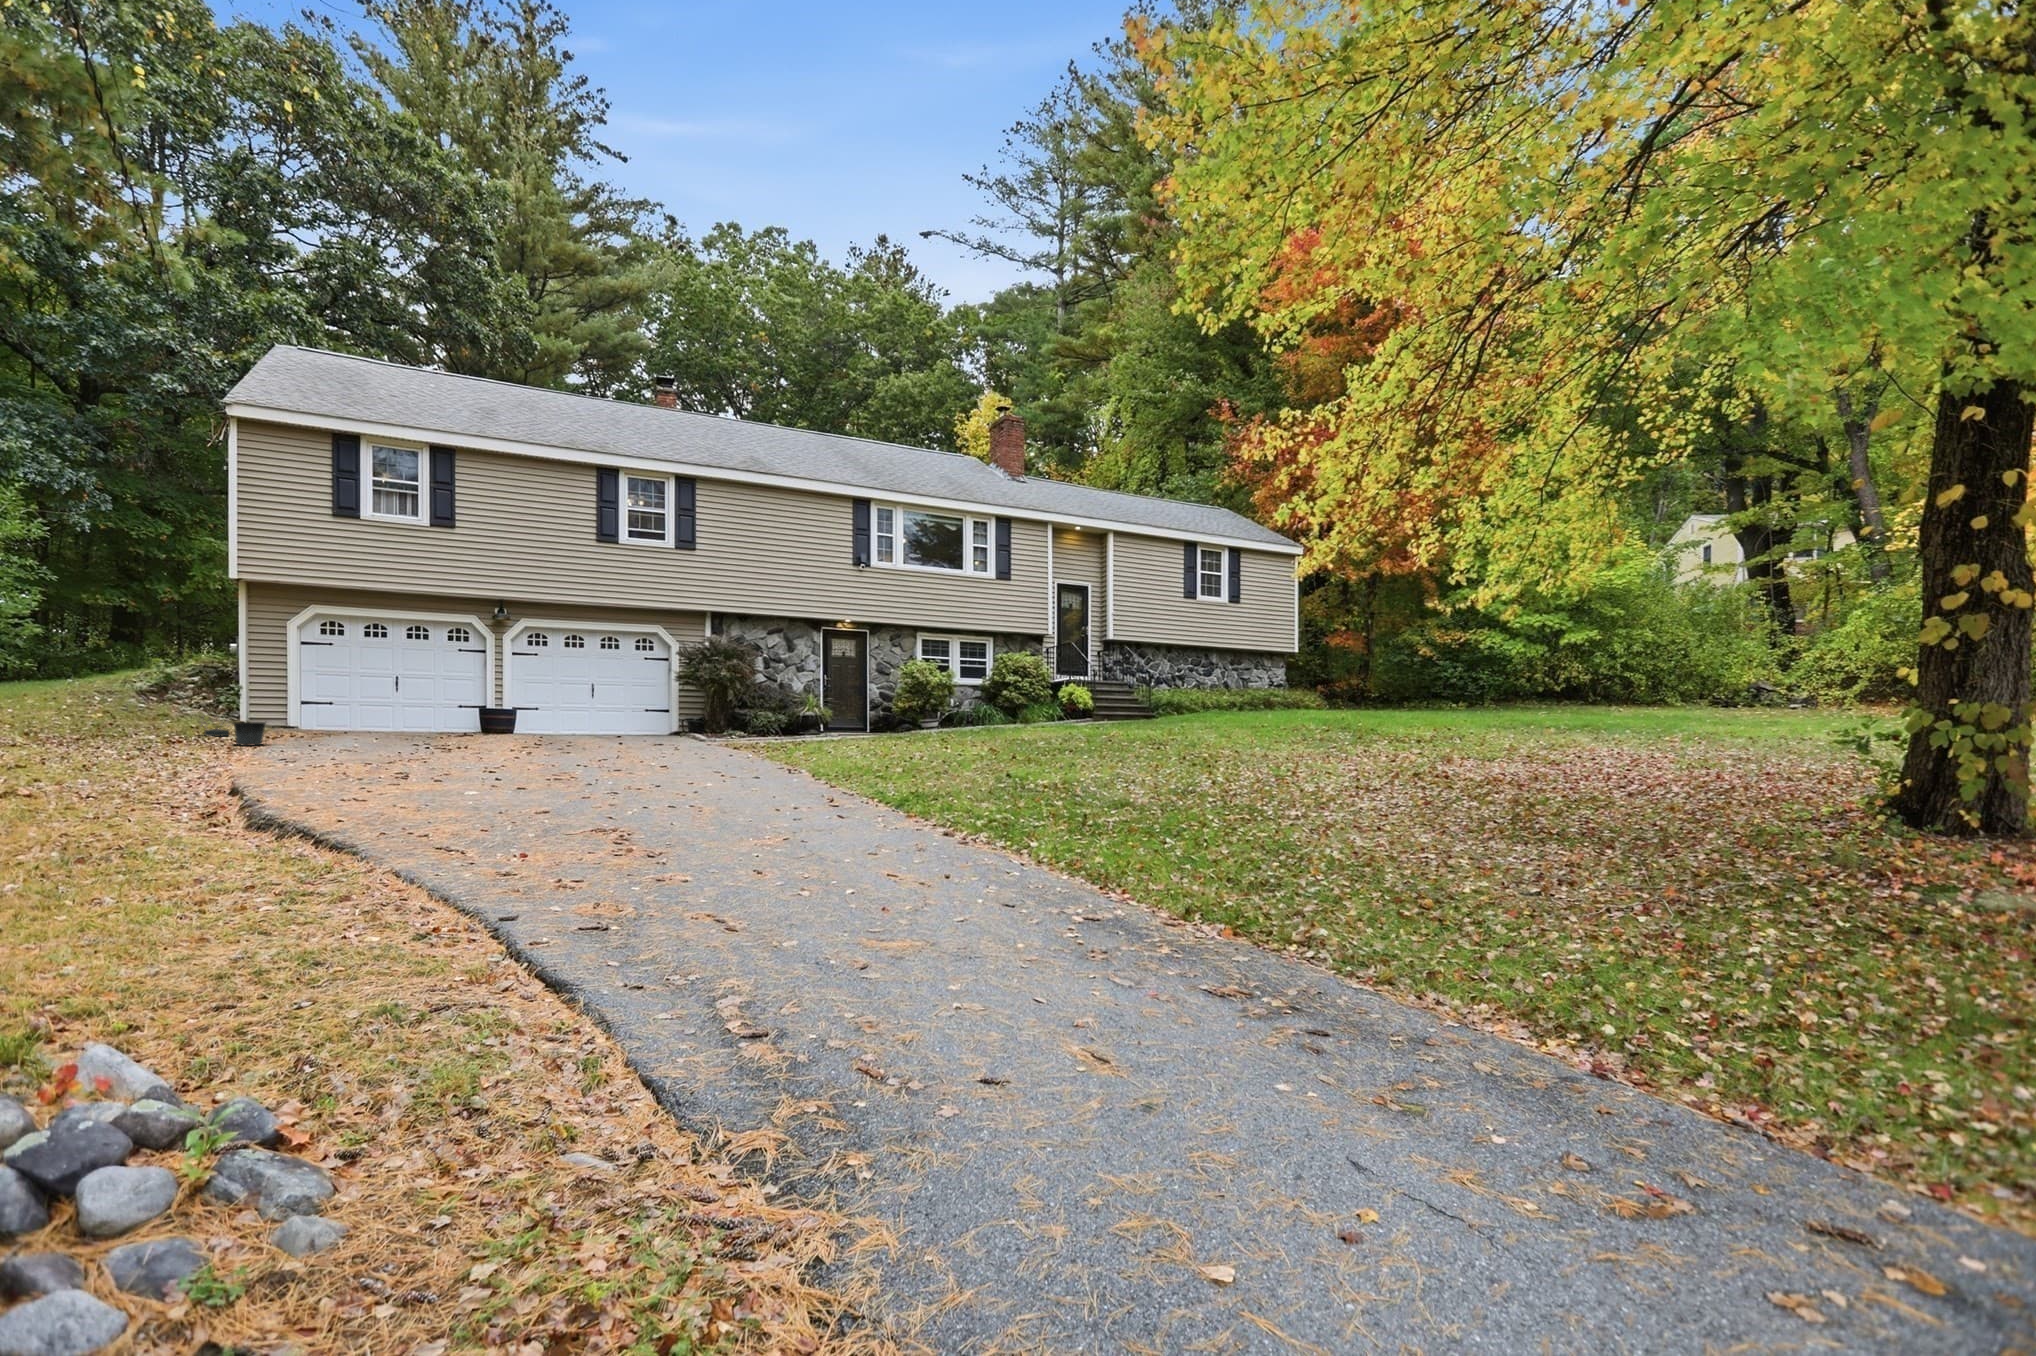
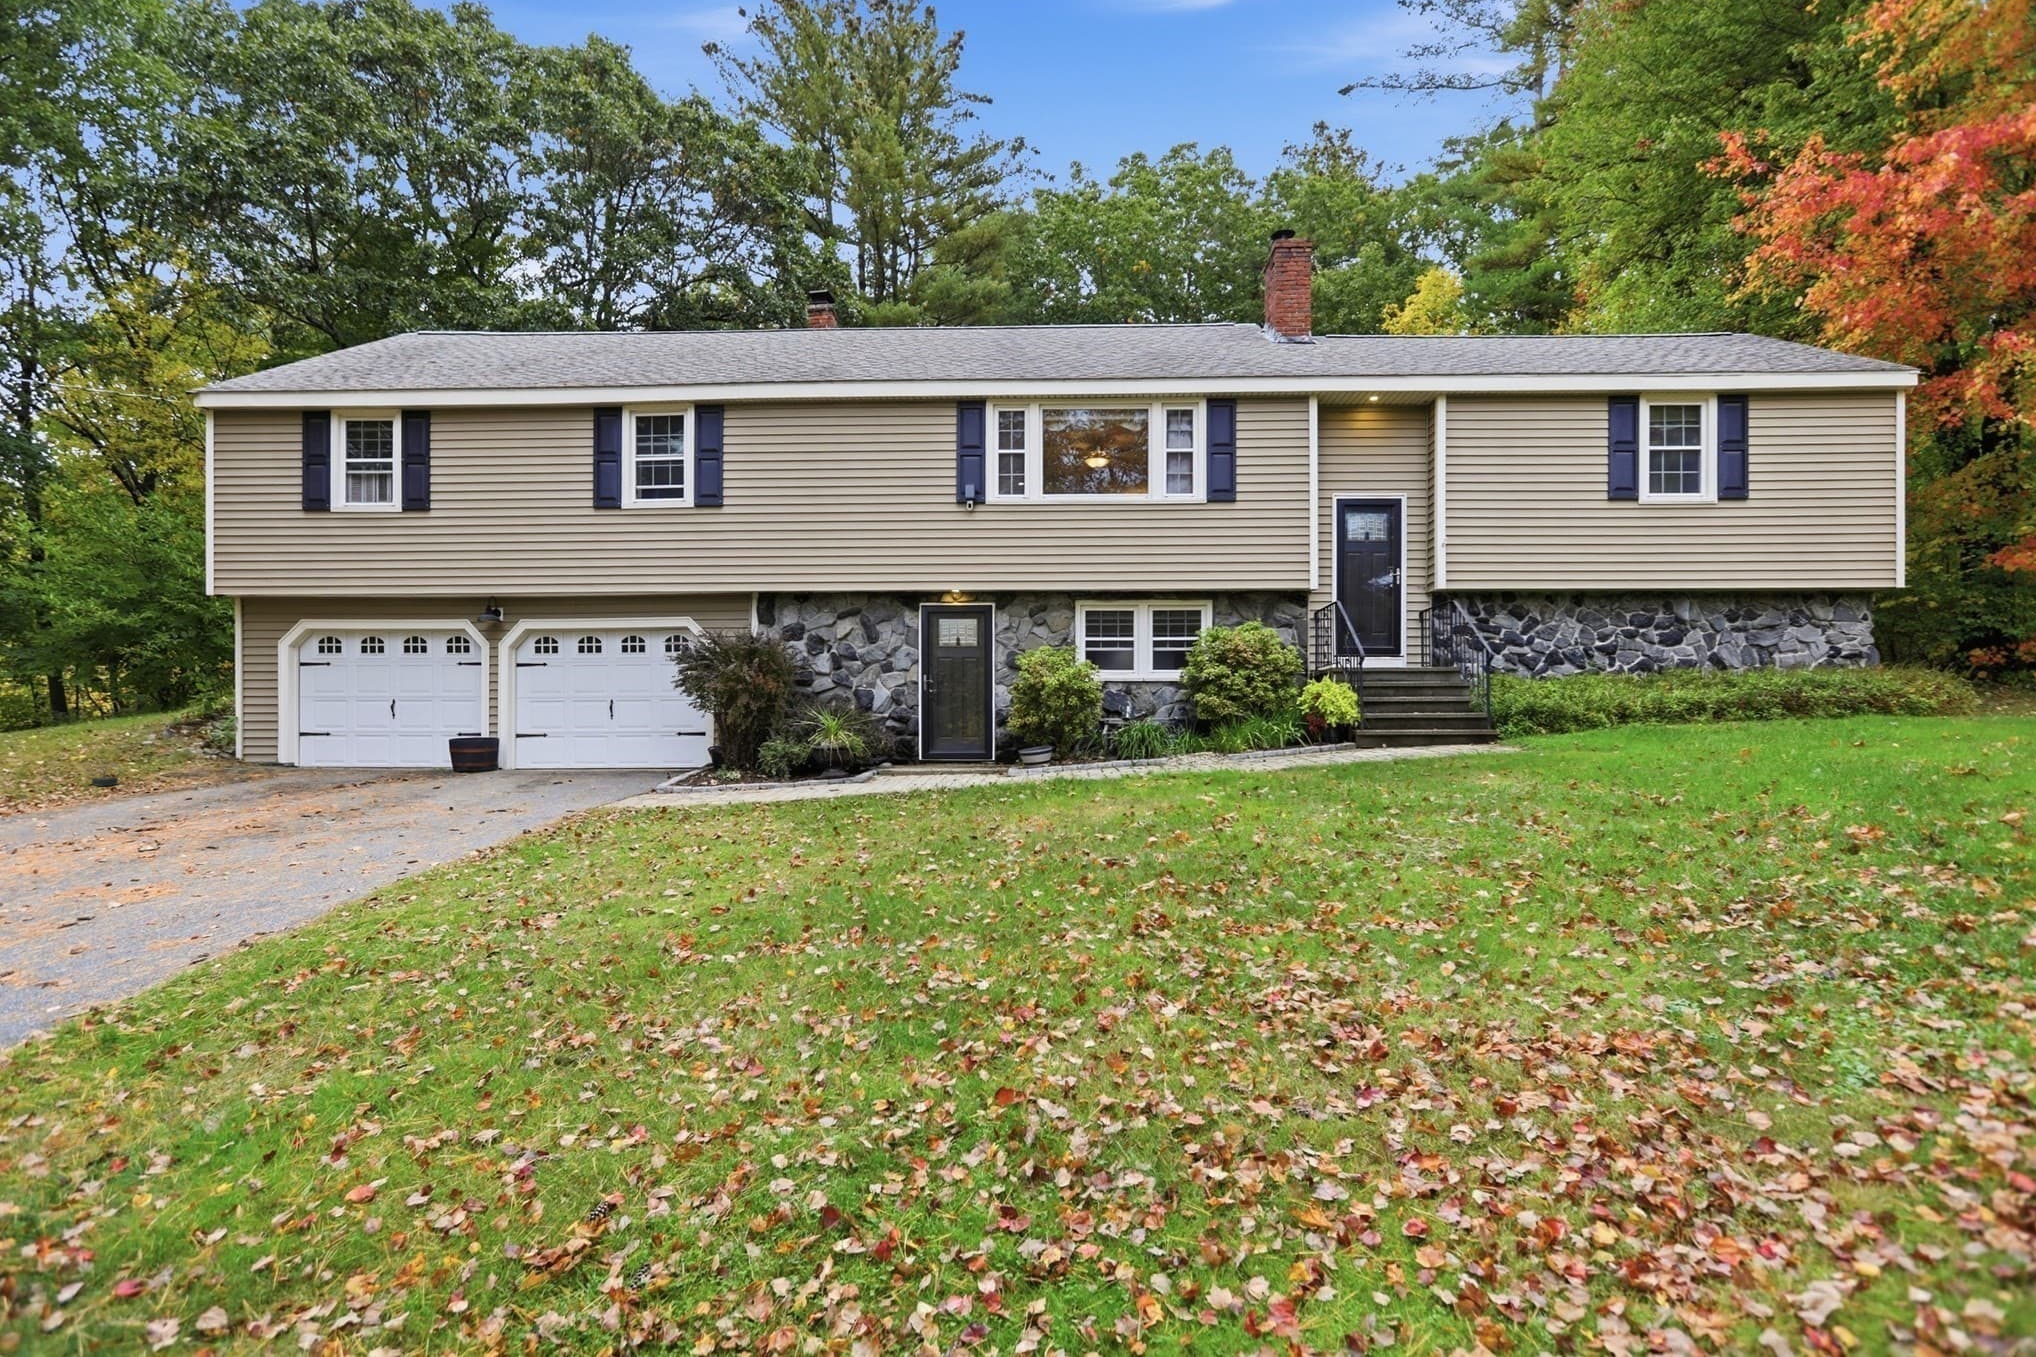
bucket: present [233,722,266,746] -> none [26,775,74,807]

